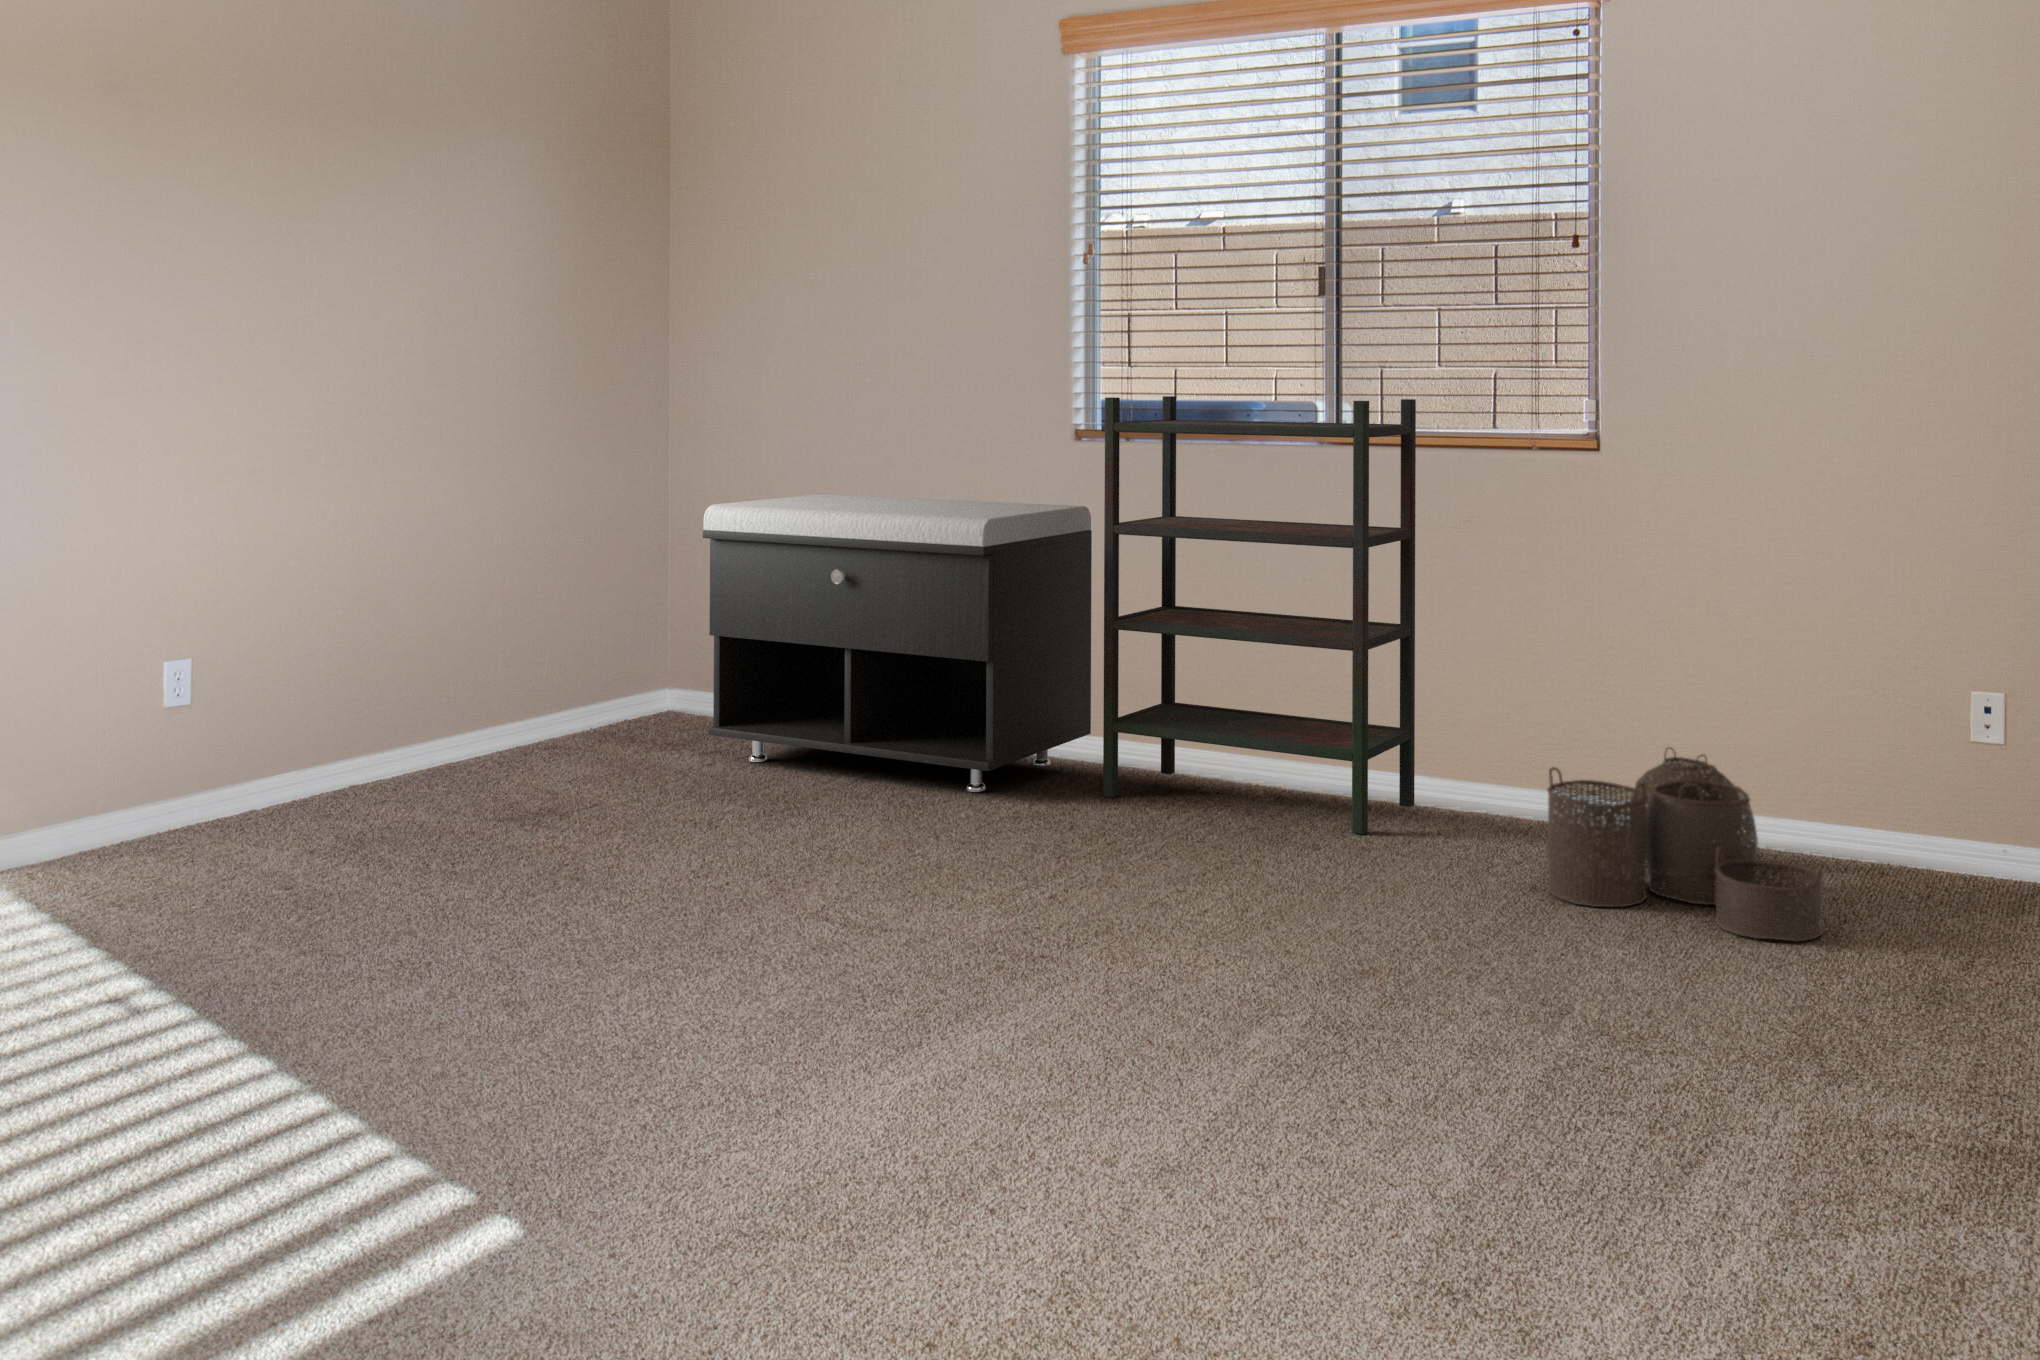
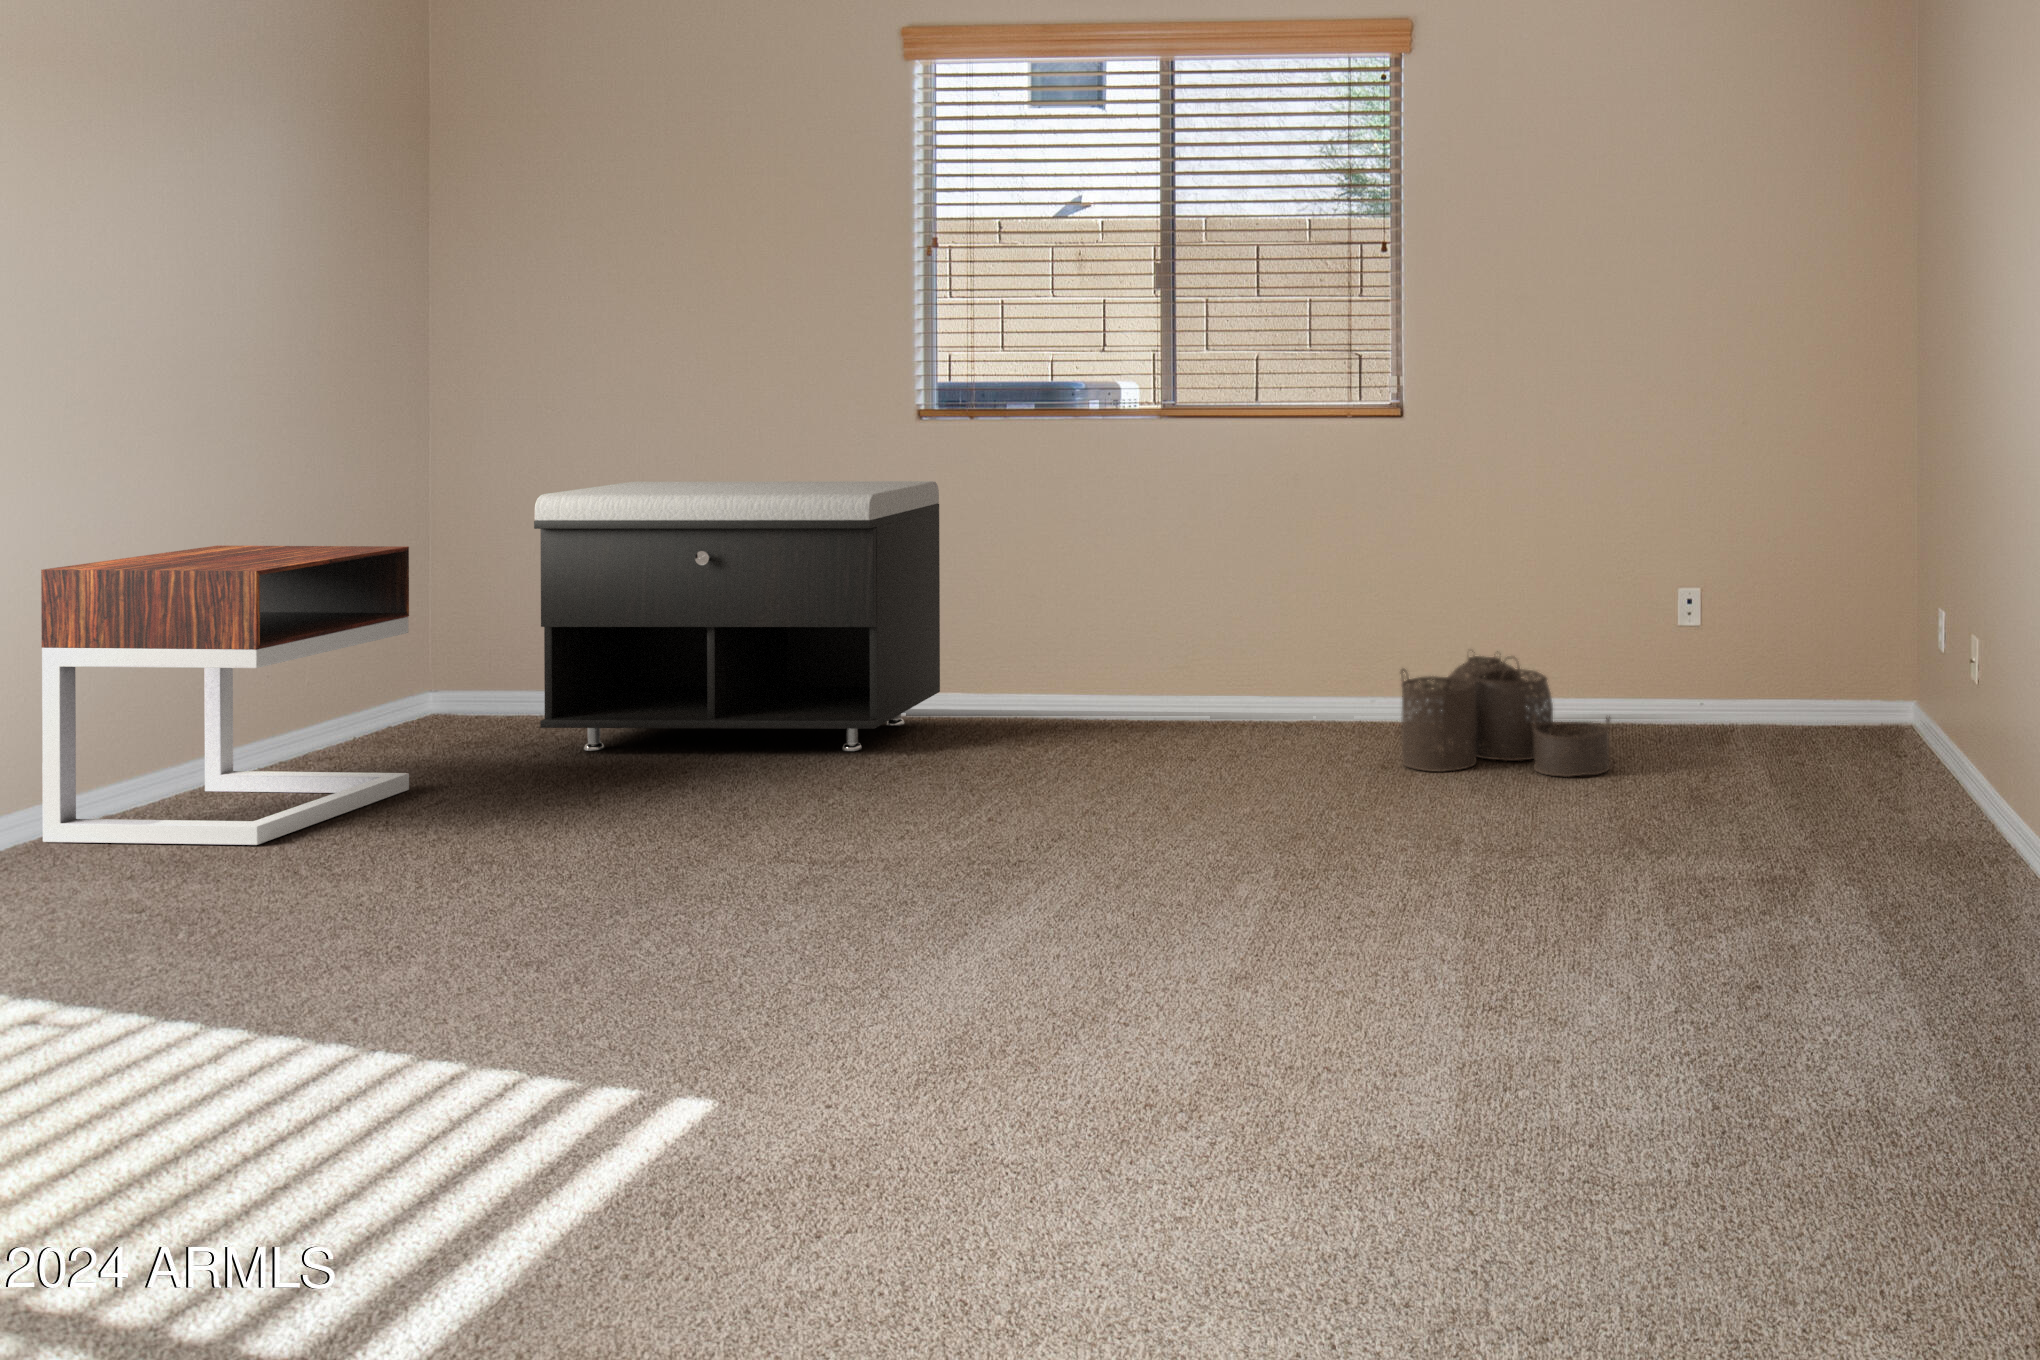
bookshelf: present [1103,396,1416,834] -> none [977,378,1254,745]
nightstand: none [277,541,577,828] -> present [41,545,409,845]

